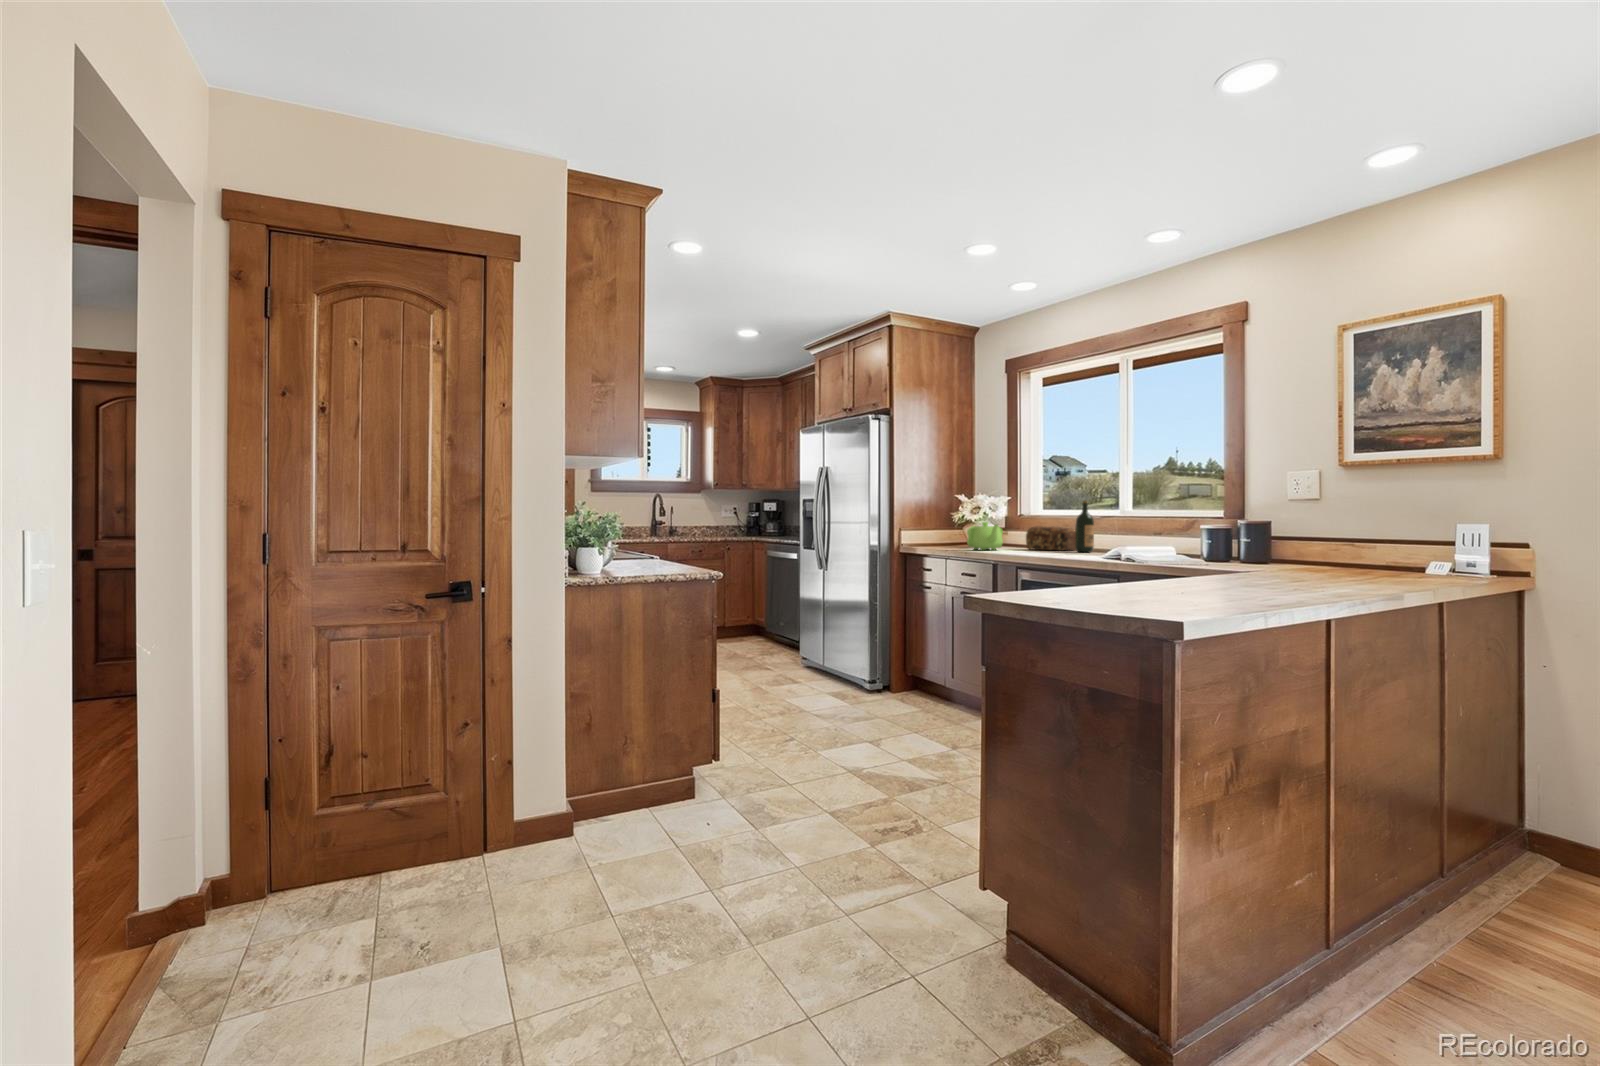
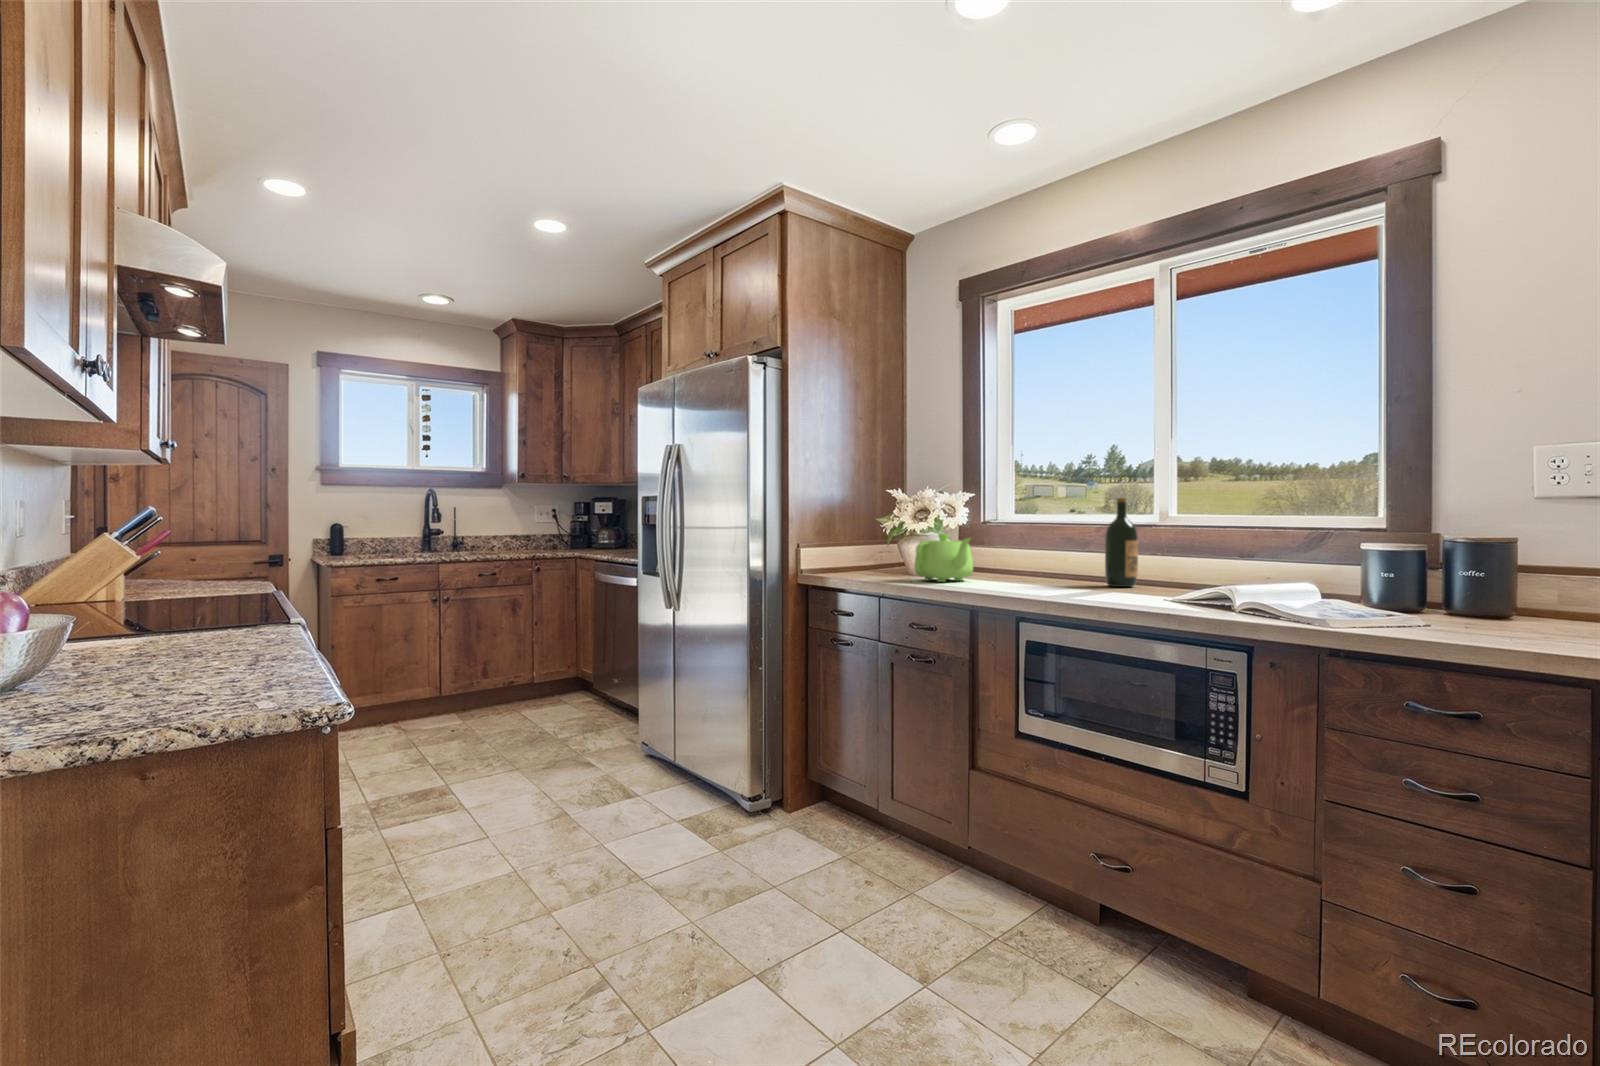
bread loaf: present [1026,526,1076,551] -> none [1008,541,1094,581]

